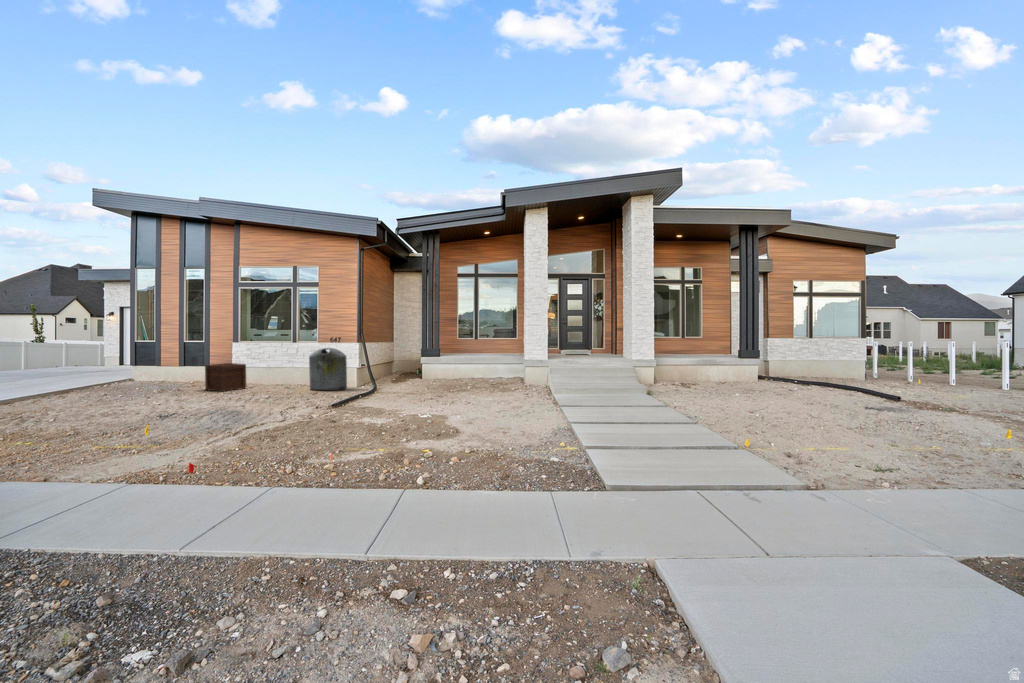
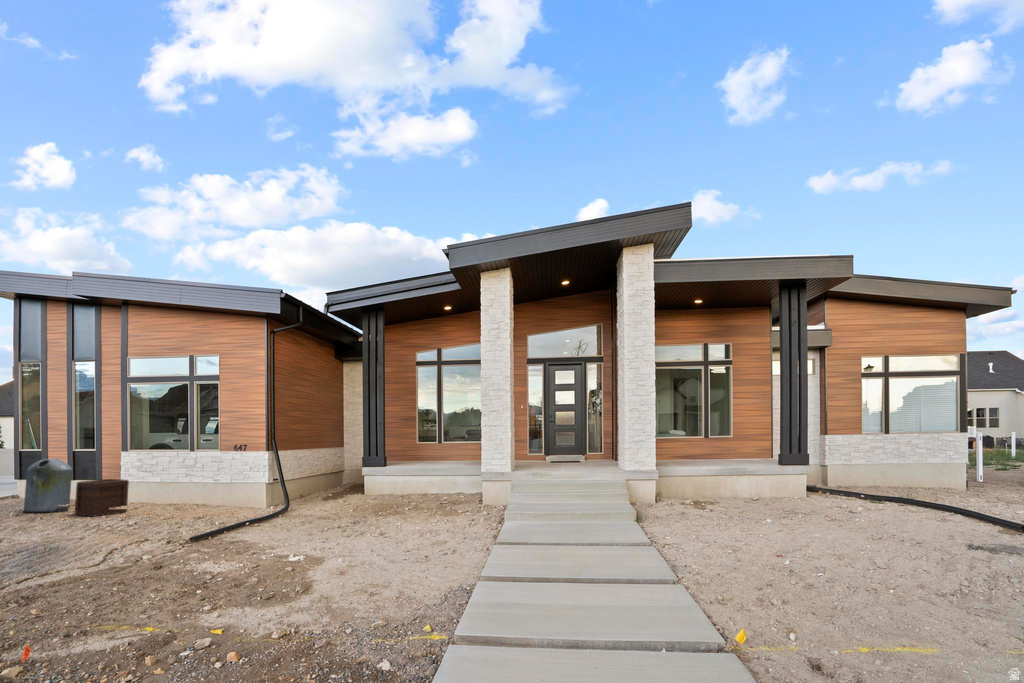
trash can: present [309,348,347,391] -> present [24,459,72,513]

